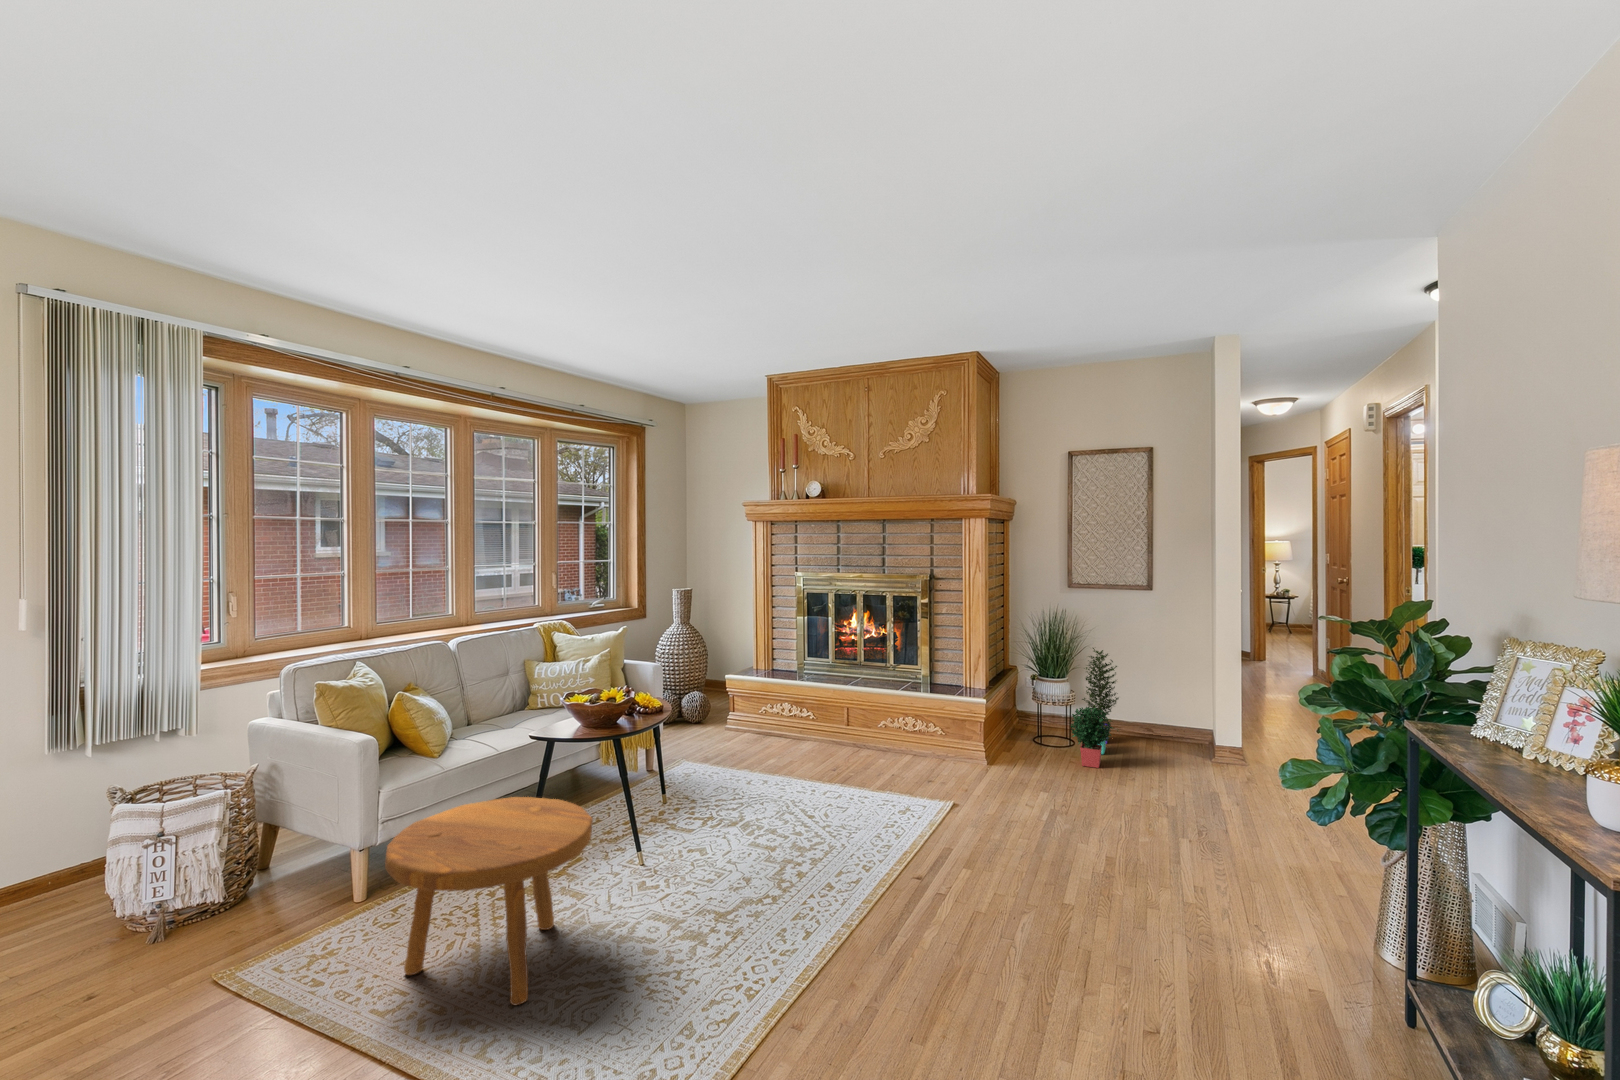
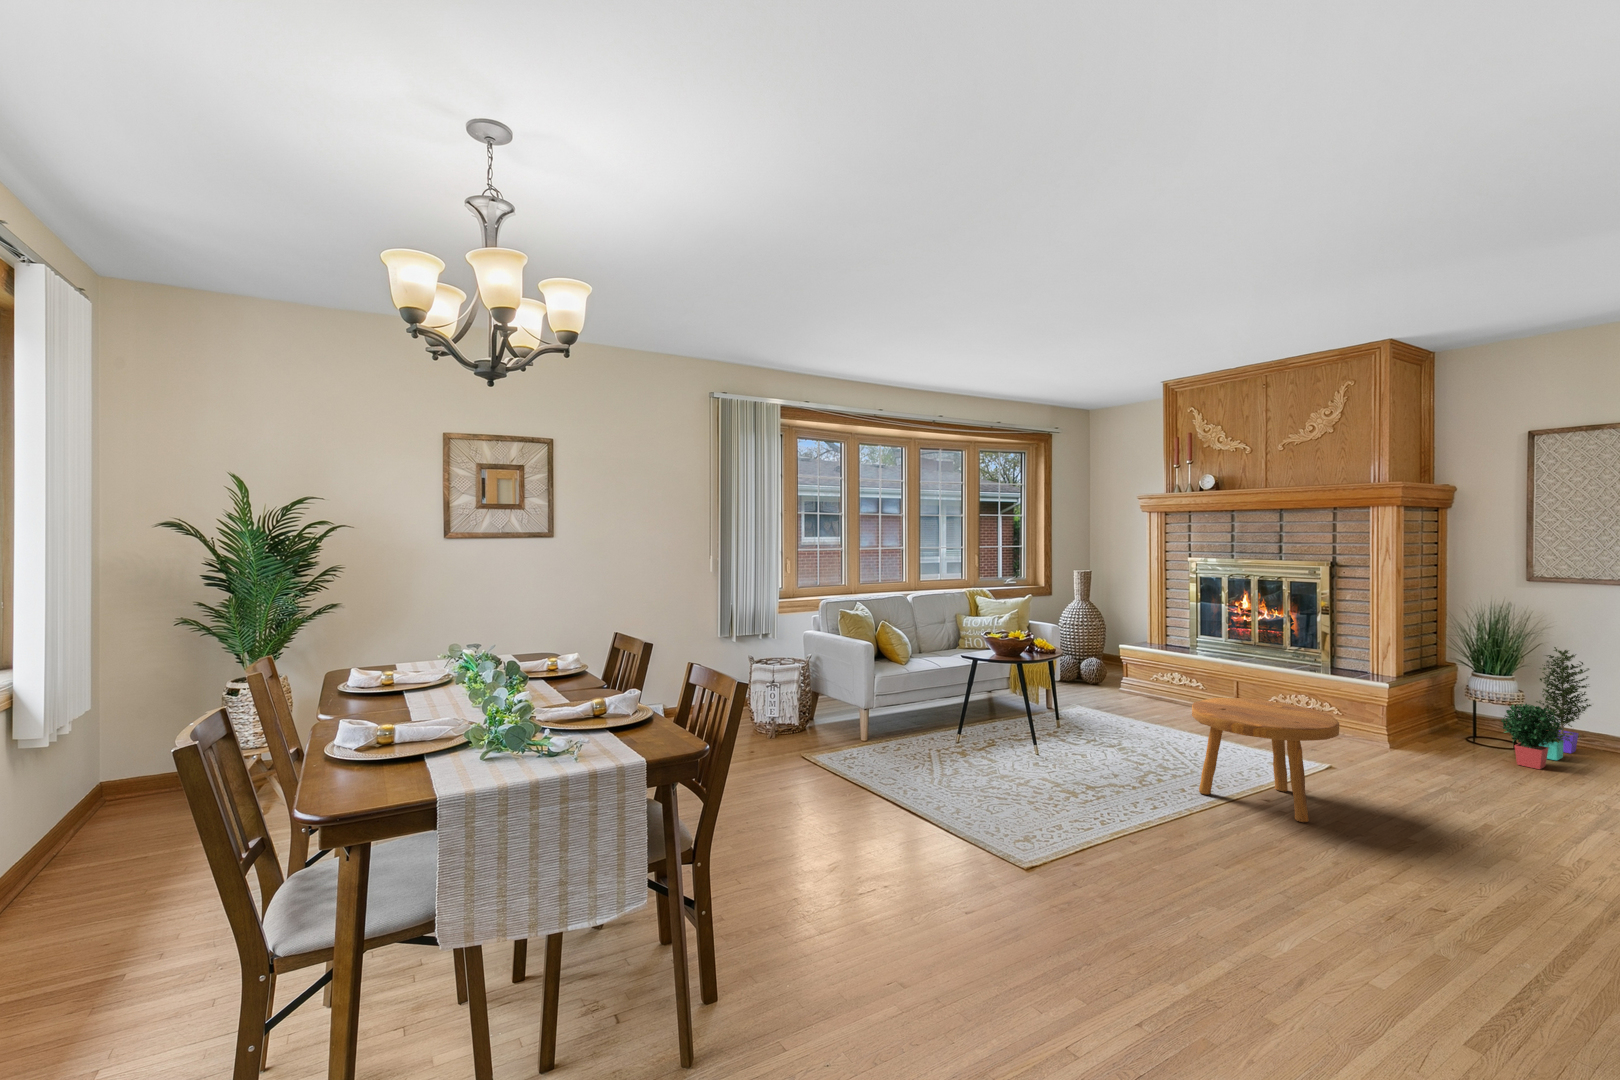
footstool: present [385,797,593,1005] -> present [1192,698,1339,822]

